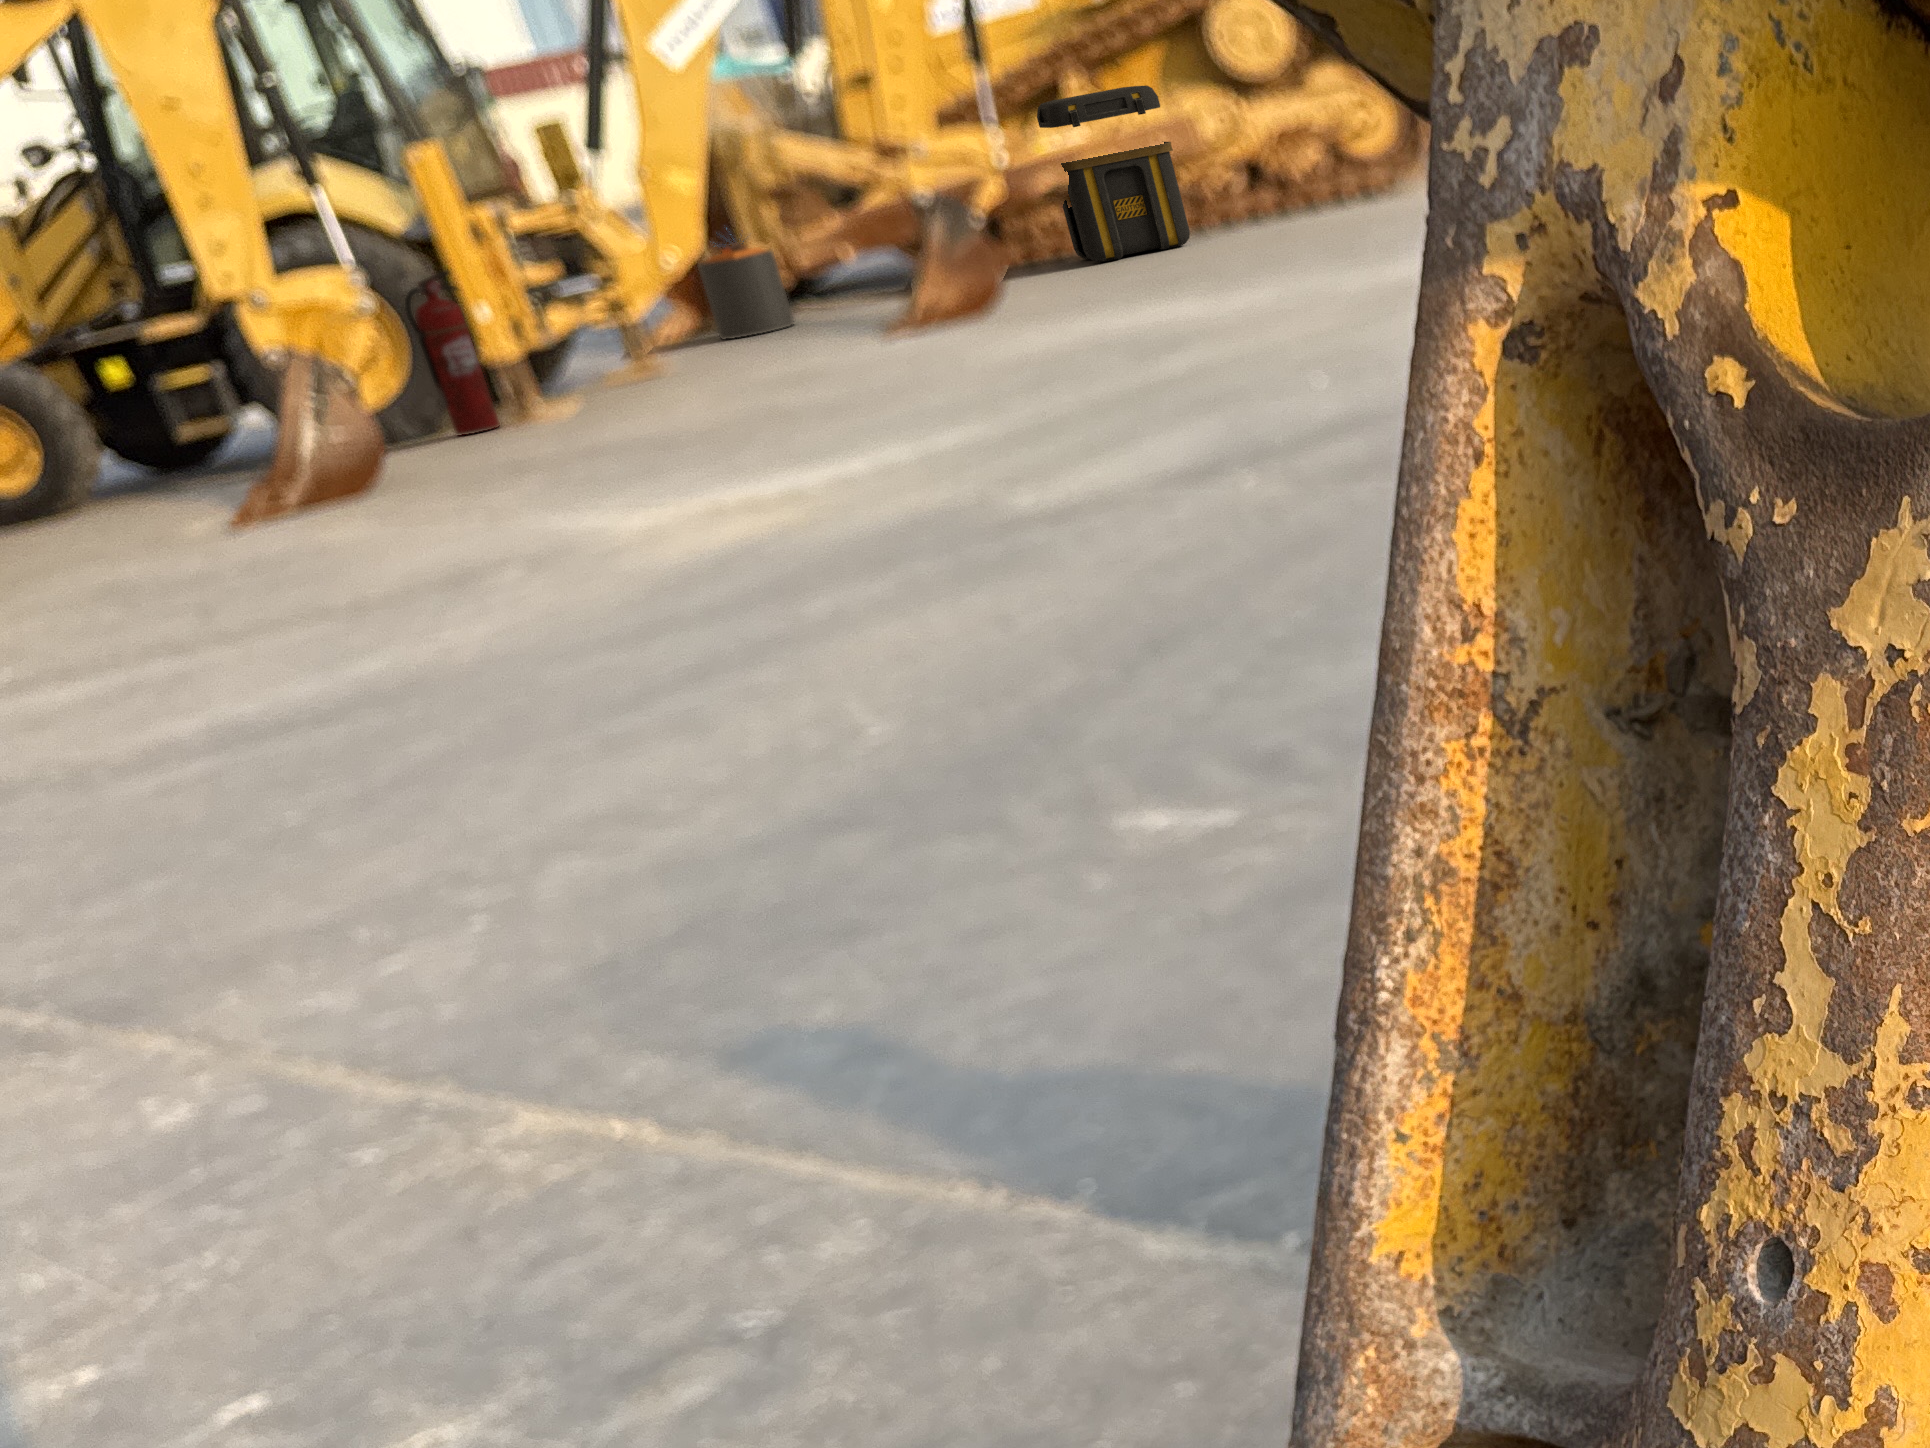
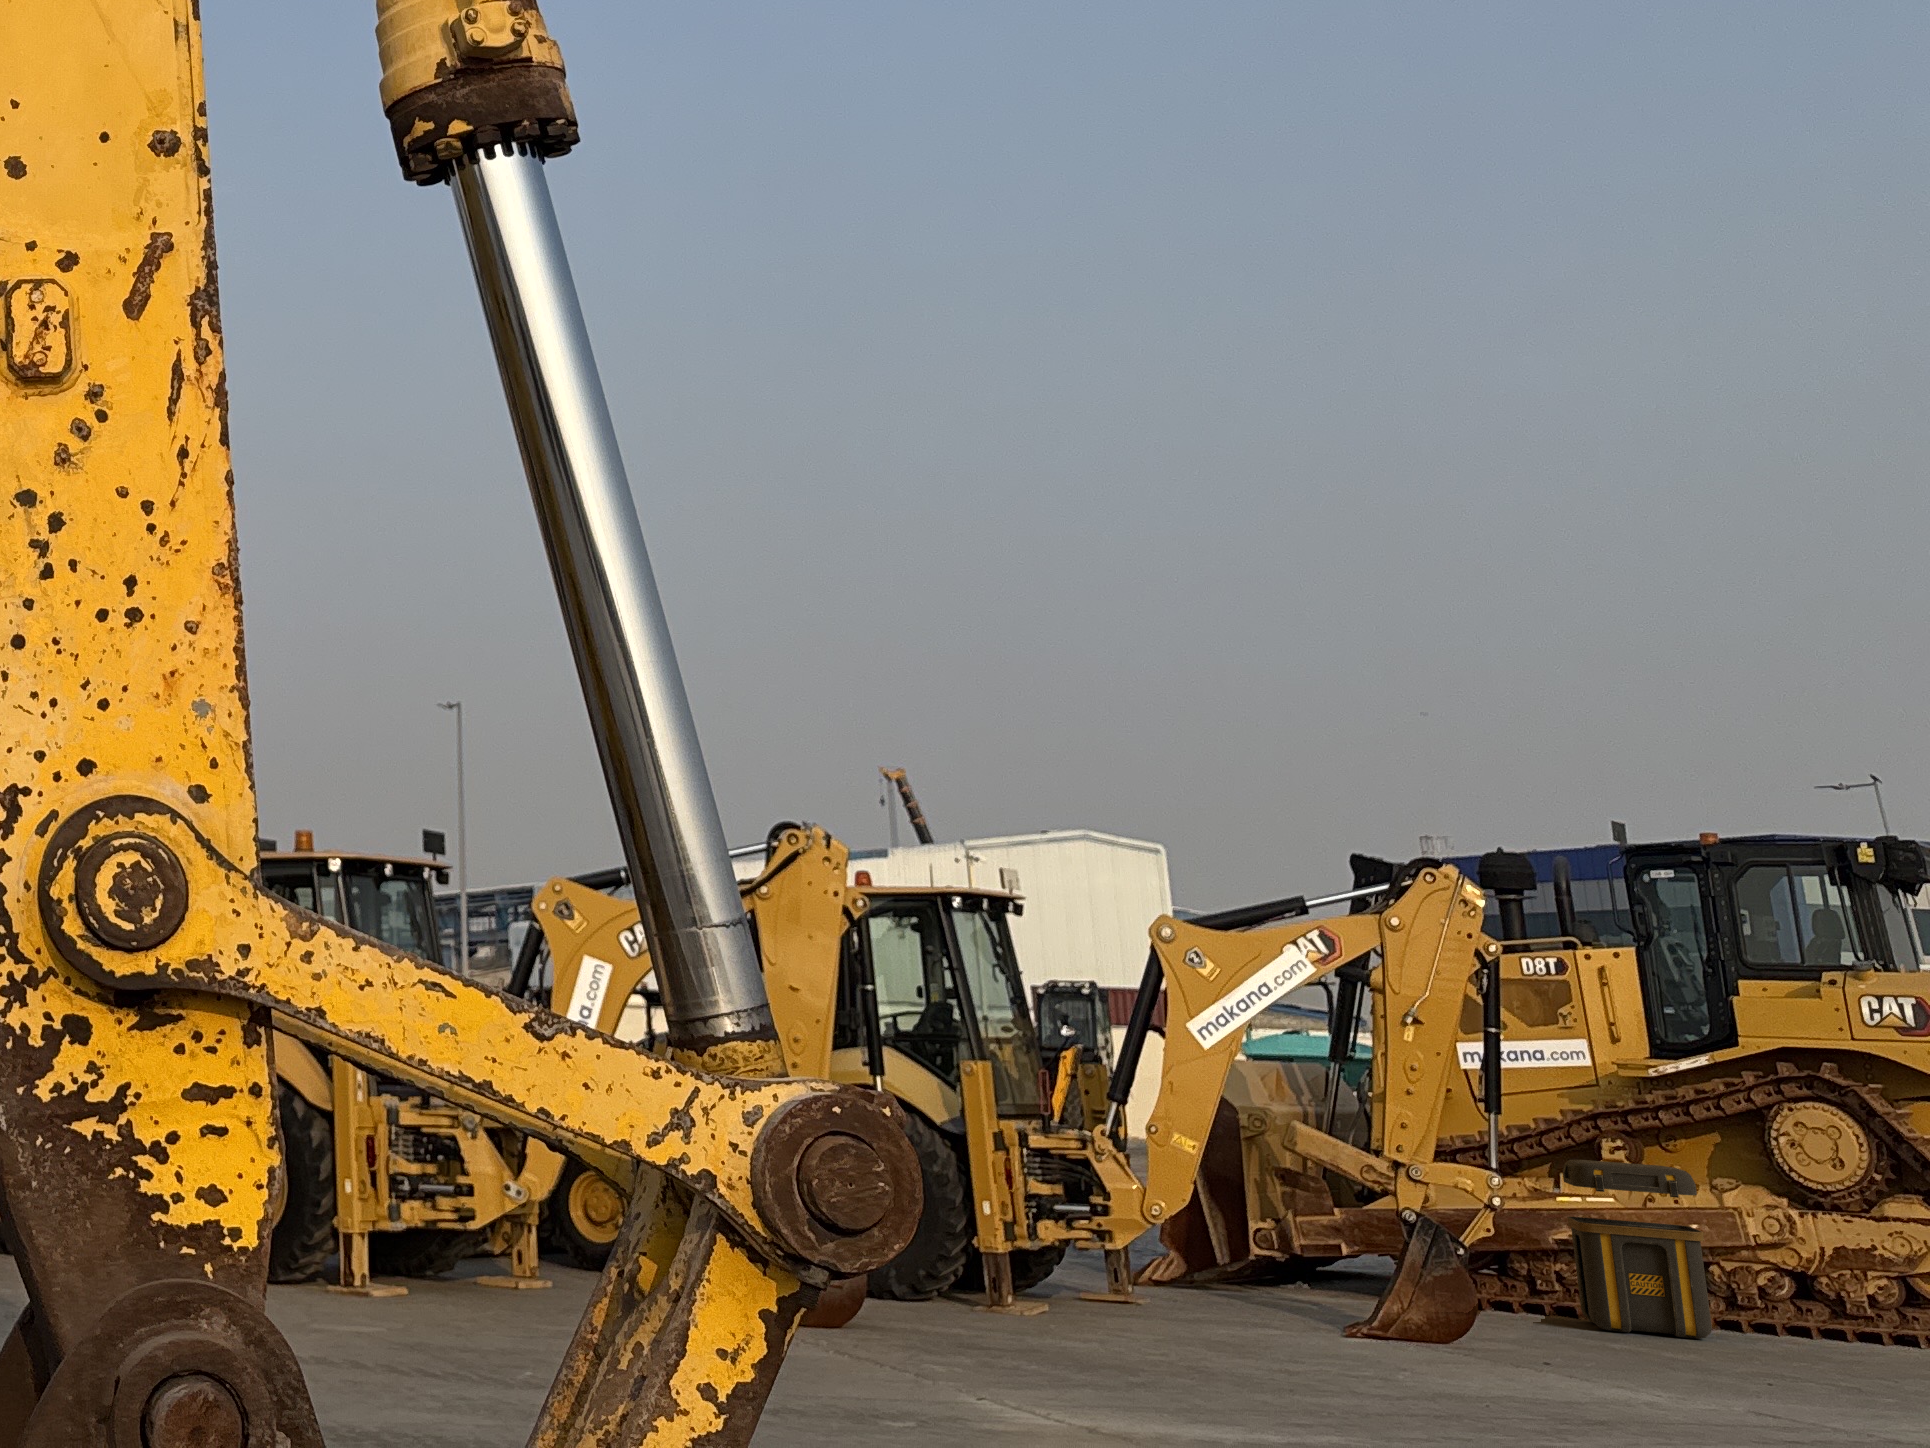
trash can: present [698,228,794,339] -> none [1197,1187,1277,1300]
fire extinguisher: present [405,270,500,435] -> none [923,1166,974,1312]

